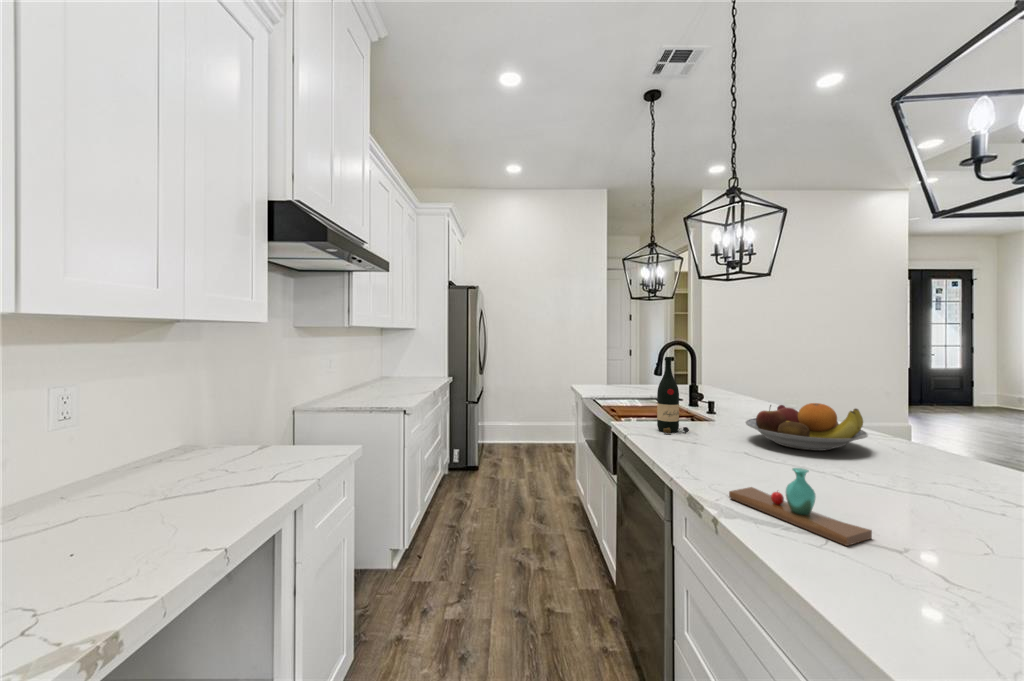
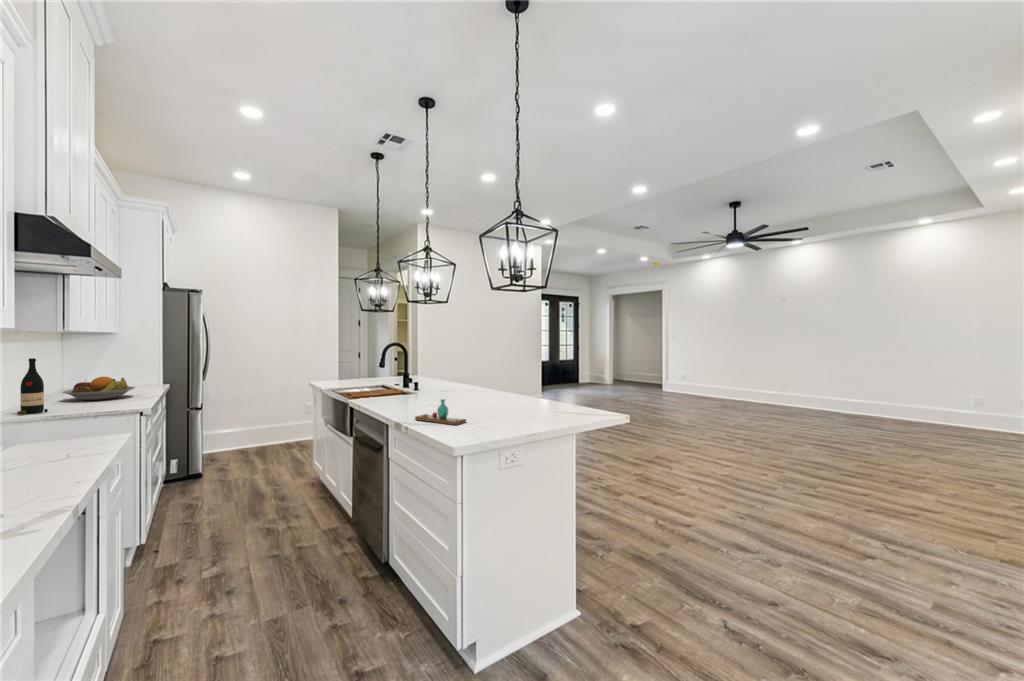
wine bottle: present [657,357,689,433] -> present [17,358,48,415]
fruit bowl: present [746,403,868,451] -> present [62,377,135,400]

